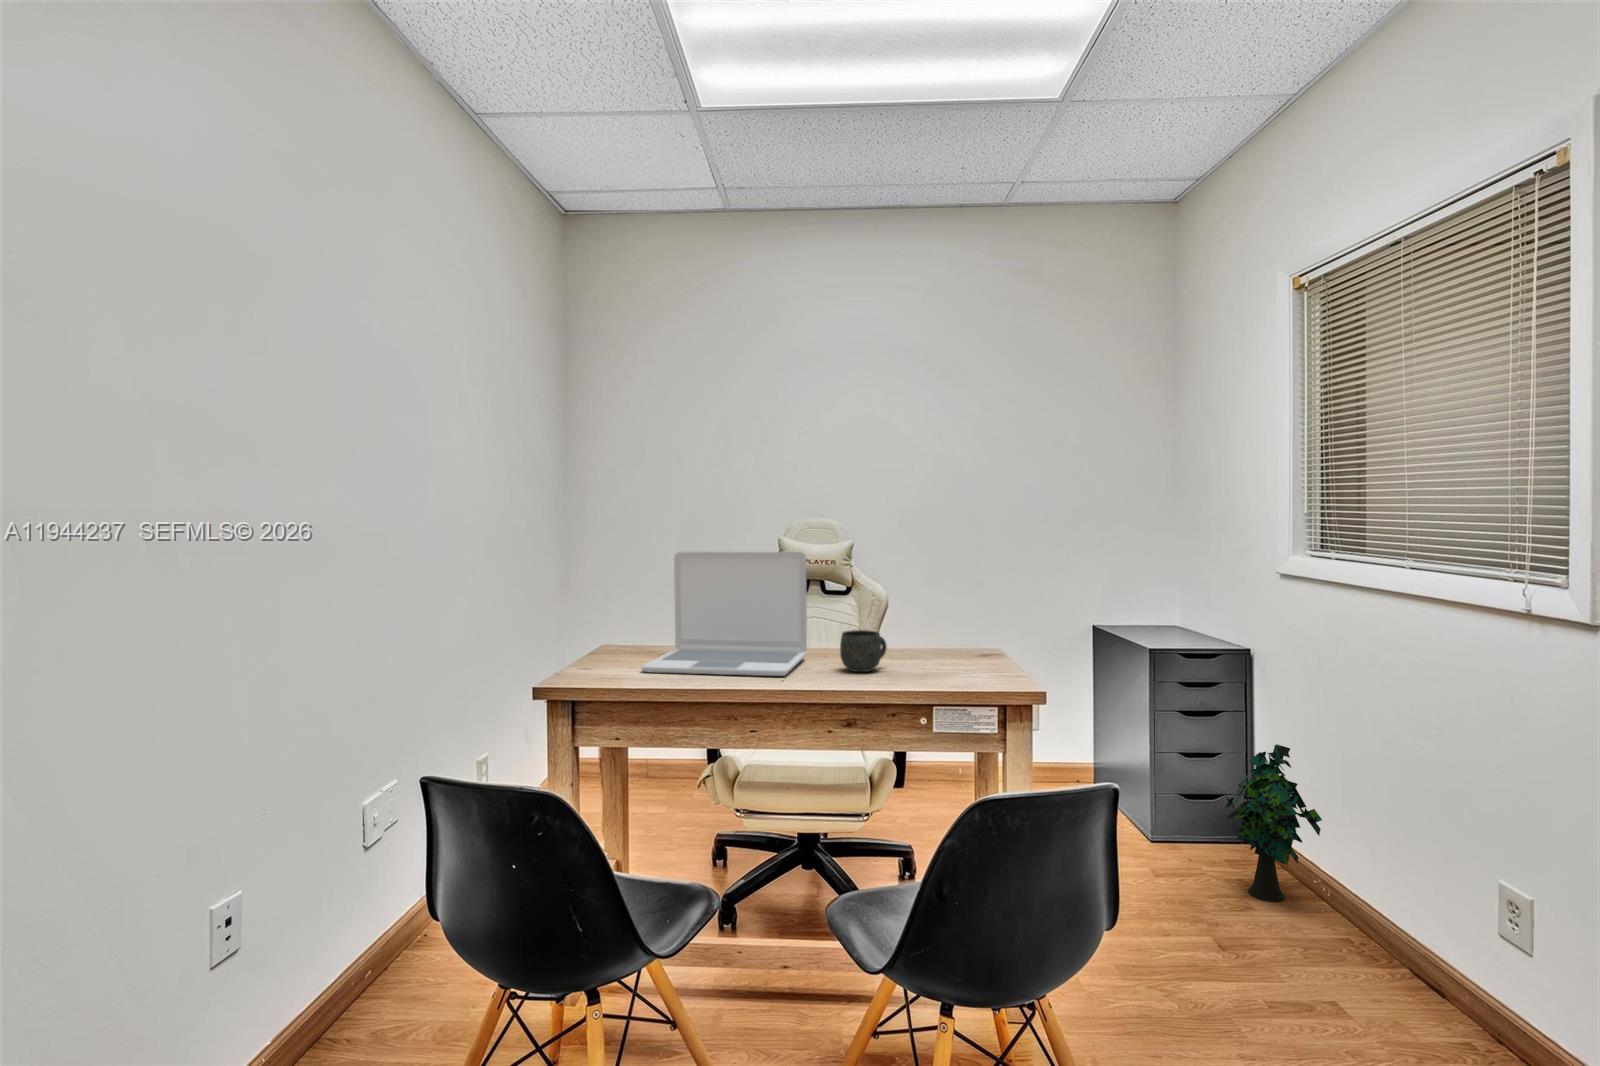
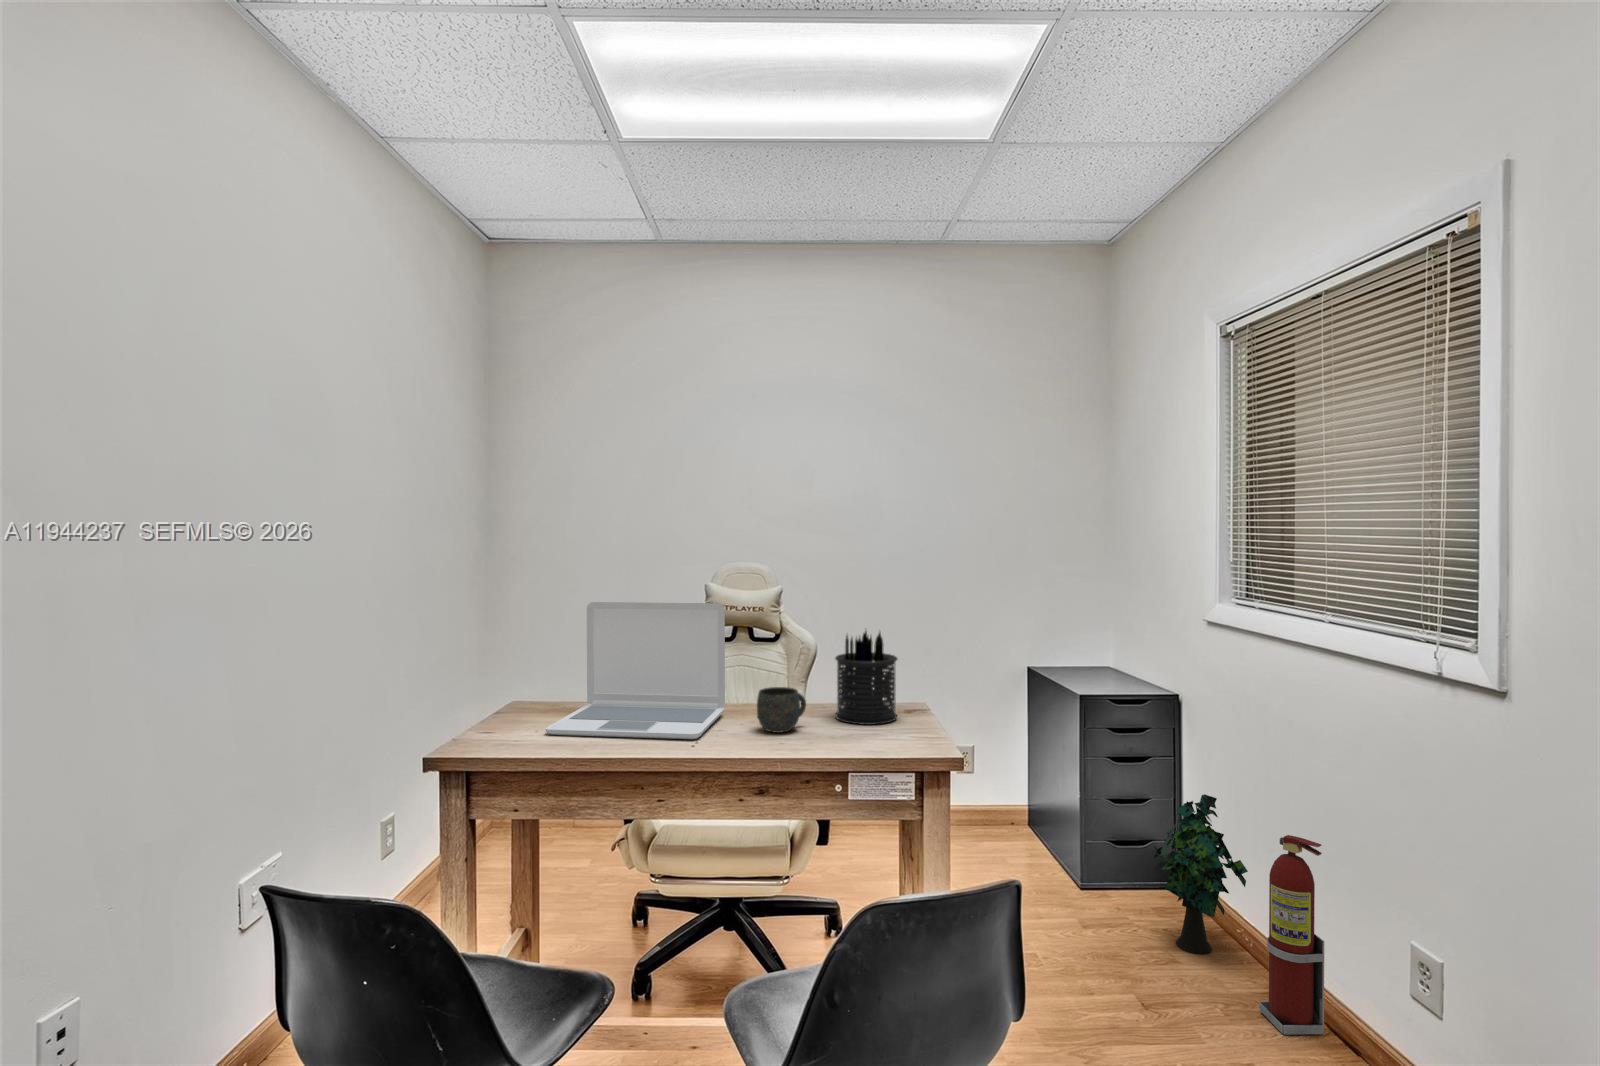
pen holder: none [913,575,975,667] -> present [835,631,897,725]
fire extinguisher: none [1335,779,1402,974] -> present [1259,835,1324,1035]

